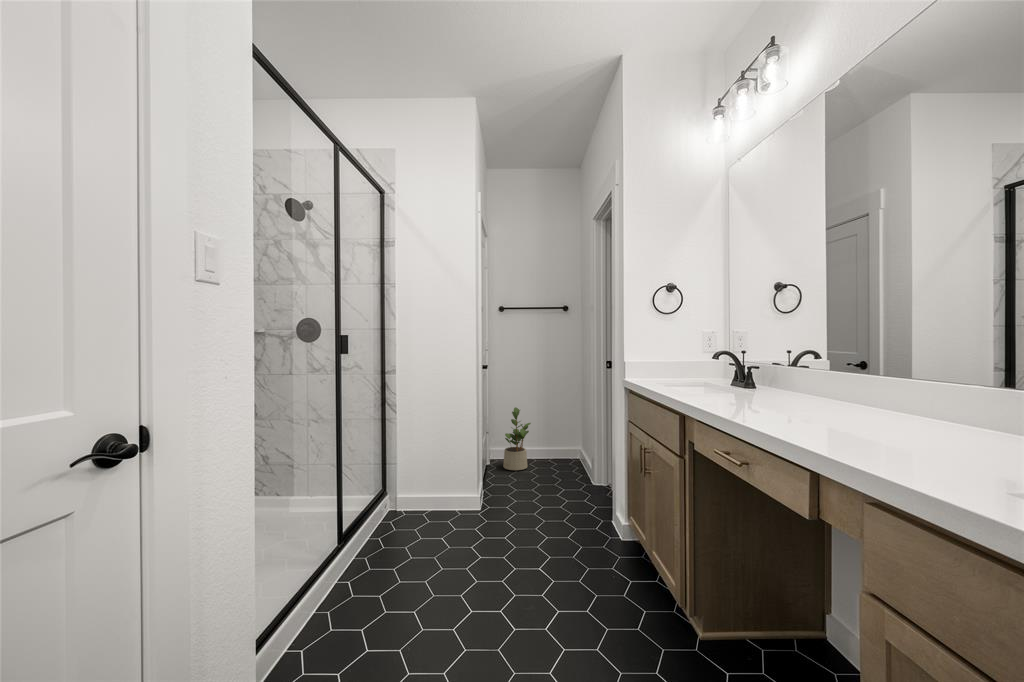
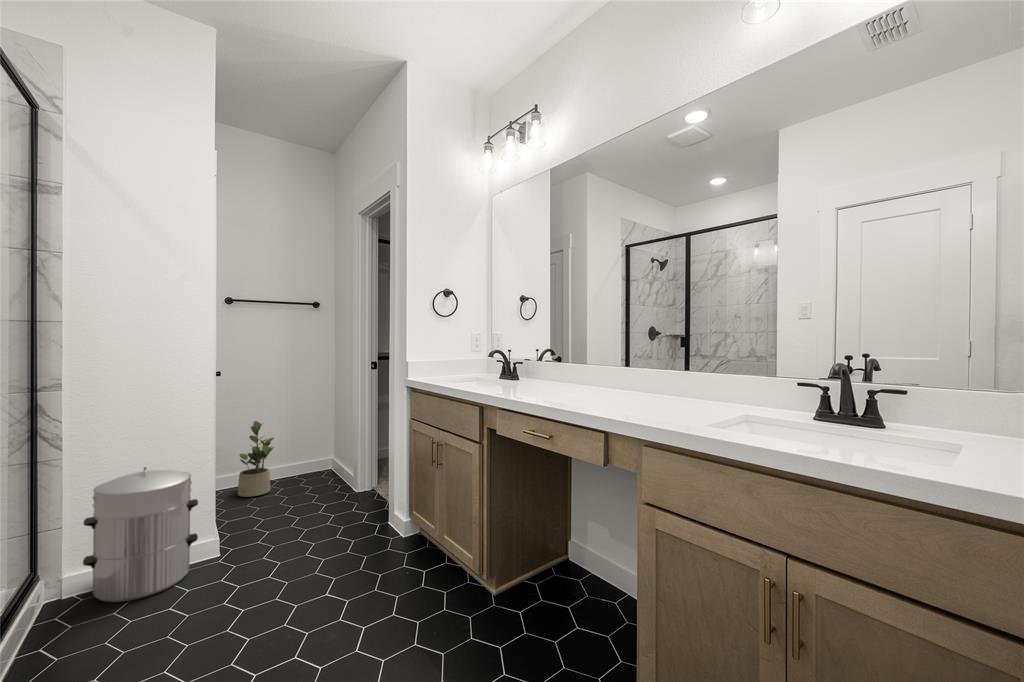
waste bin: none [390,436,457,533] -> present [83,467,198,602]

